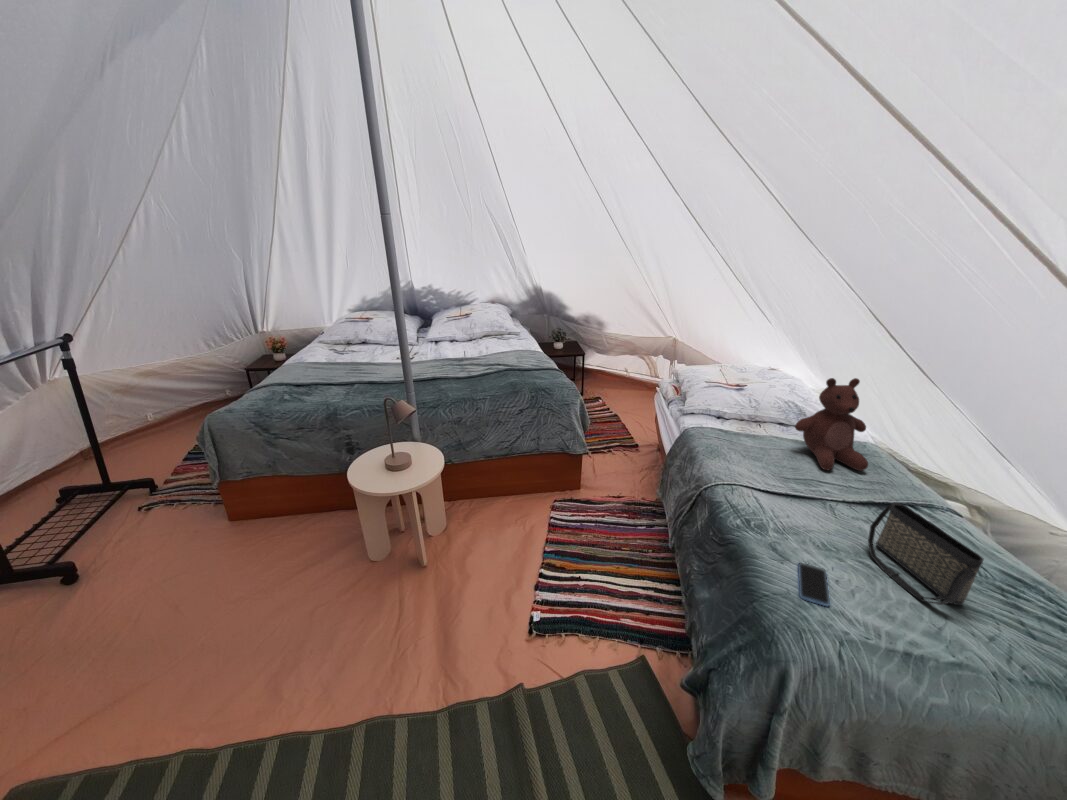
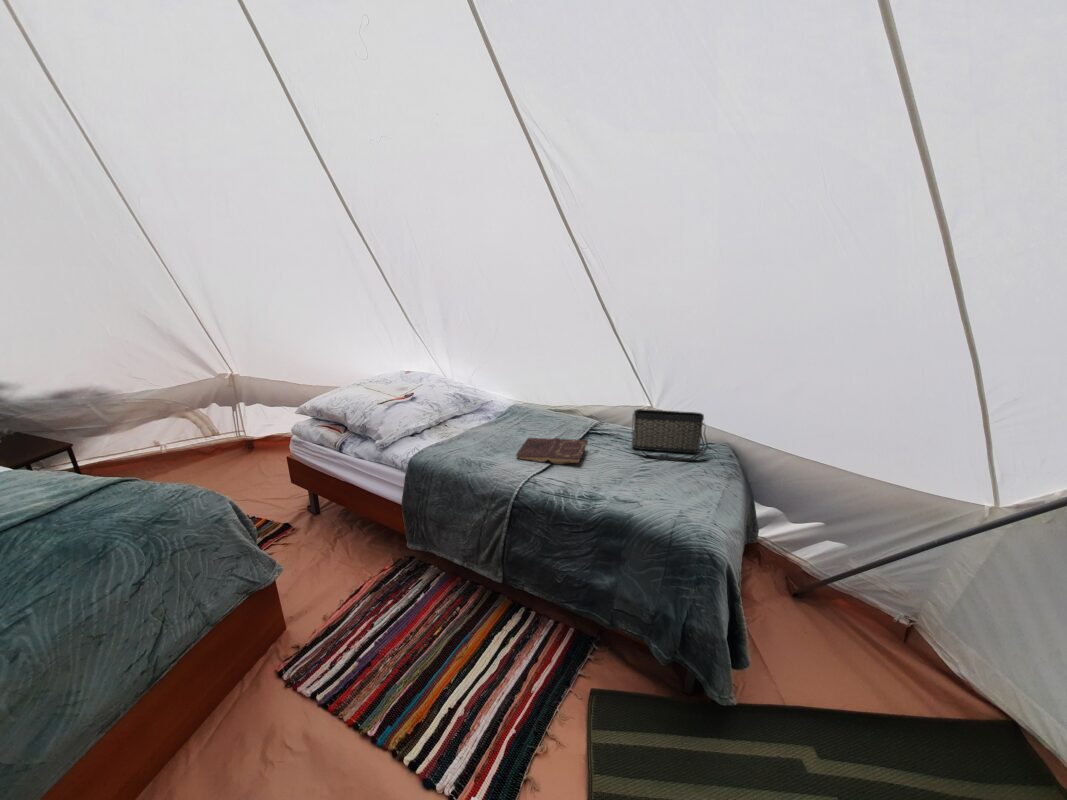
teddy bear: present [795,378,868,471] -> none [495,340,551,424]
book: none [748,469,825,508] -> present [516,438,588,464]
smartphone: present [798,563,830,606] -> none [647,481,697,507]

